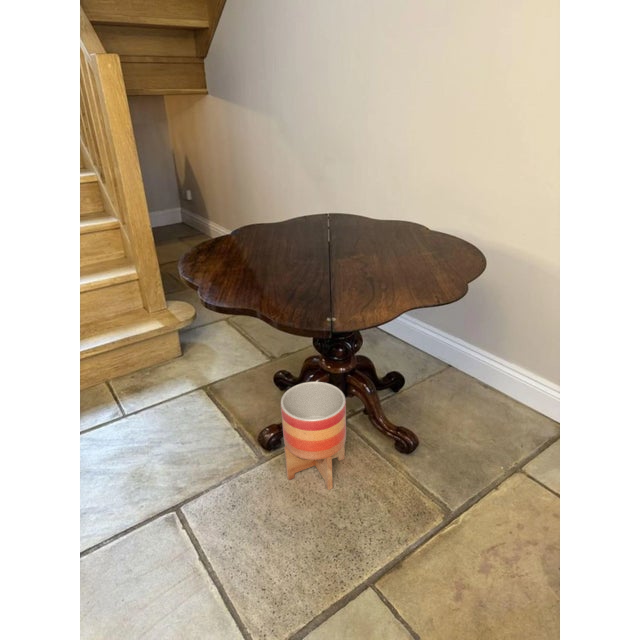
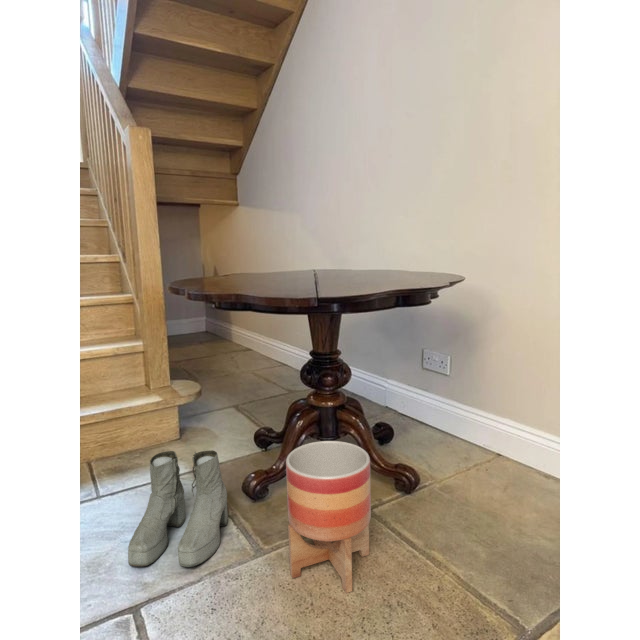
boots: none [163,386,234,476] -> present [128,450,228,567]

